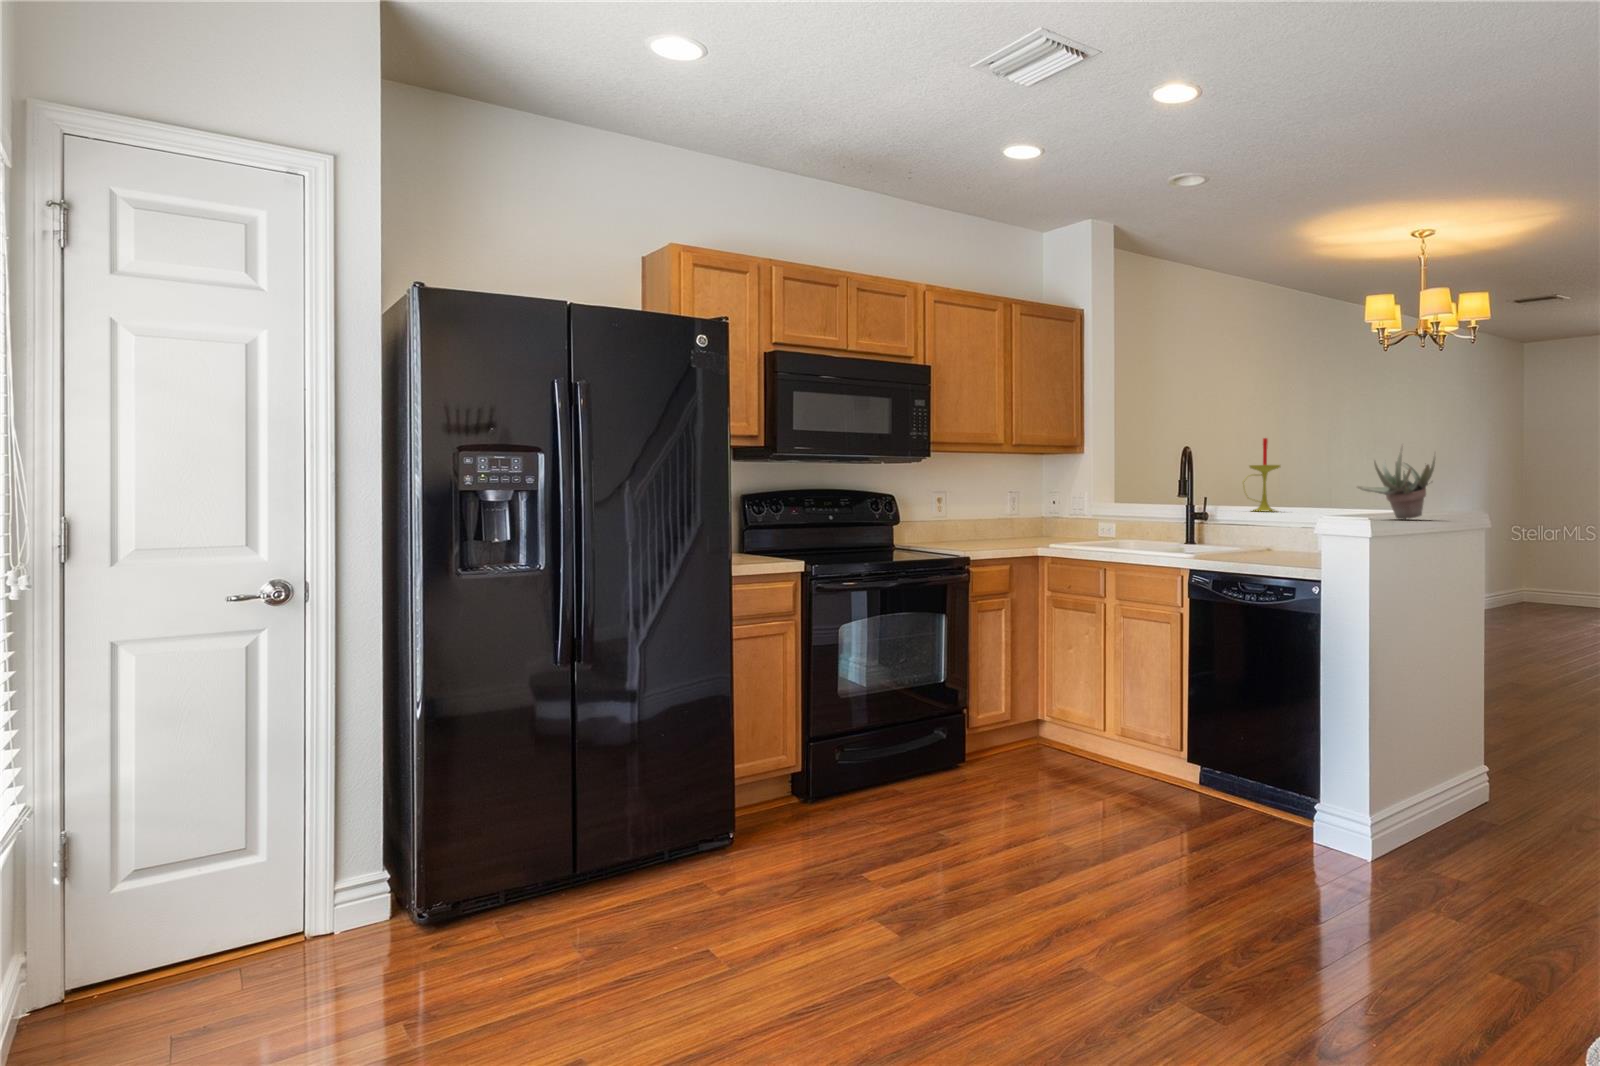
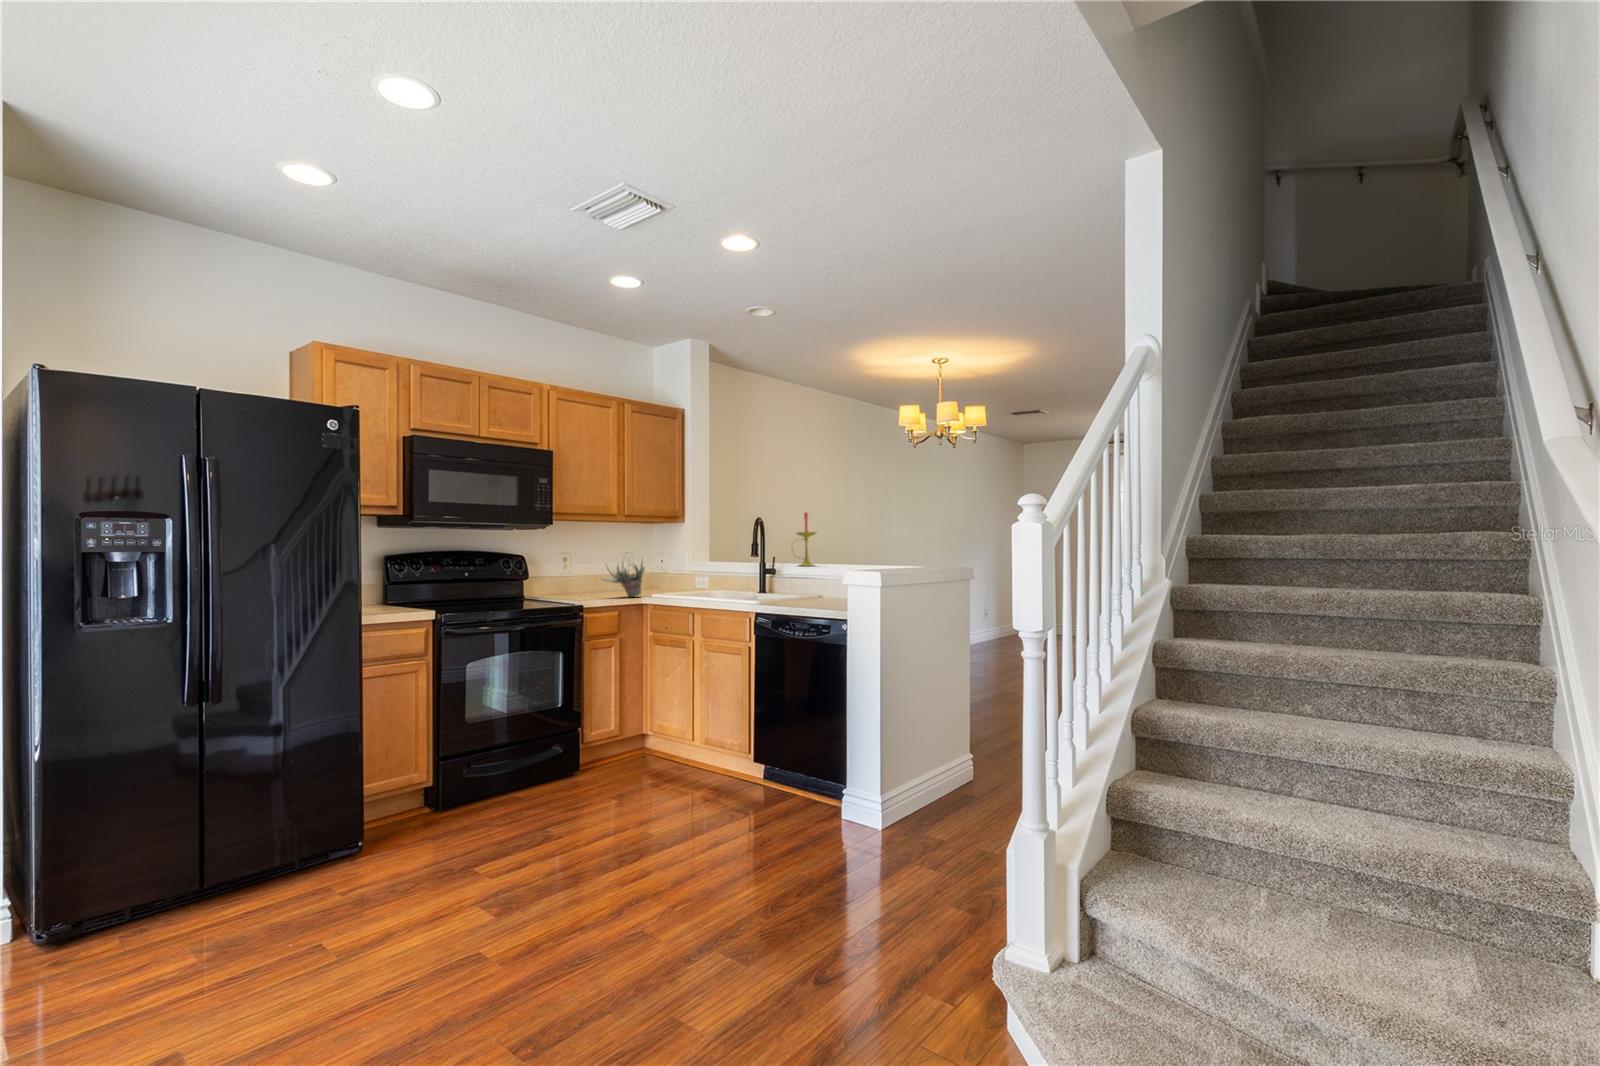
succulent plant: present [1356,445,1435,519] -> present [602,562,645,597]

